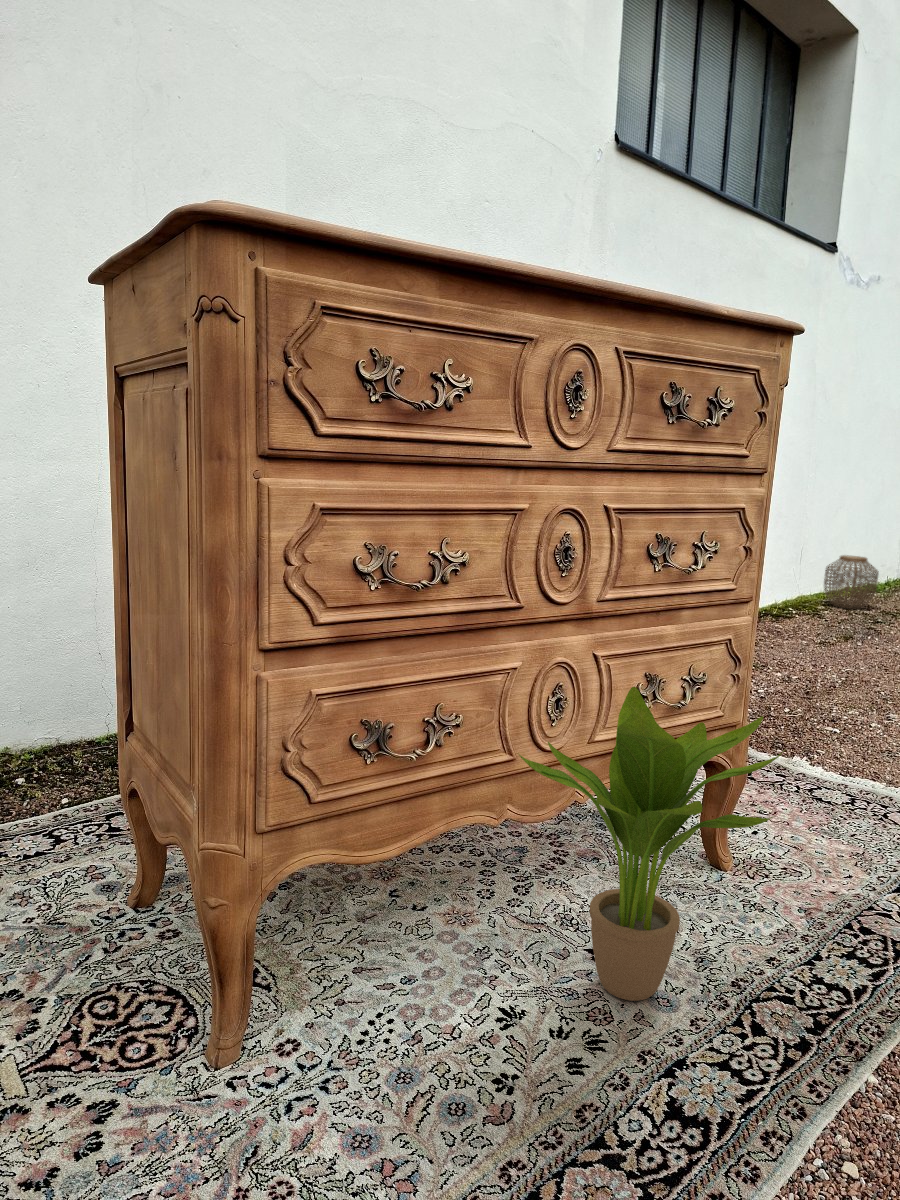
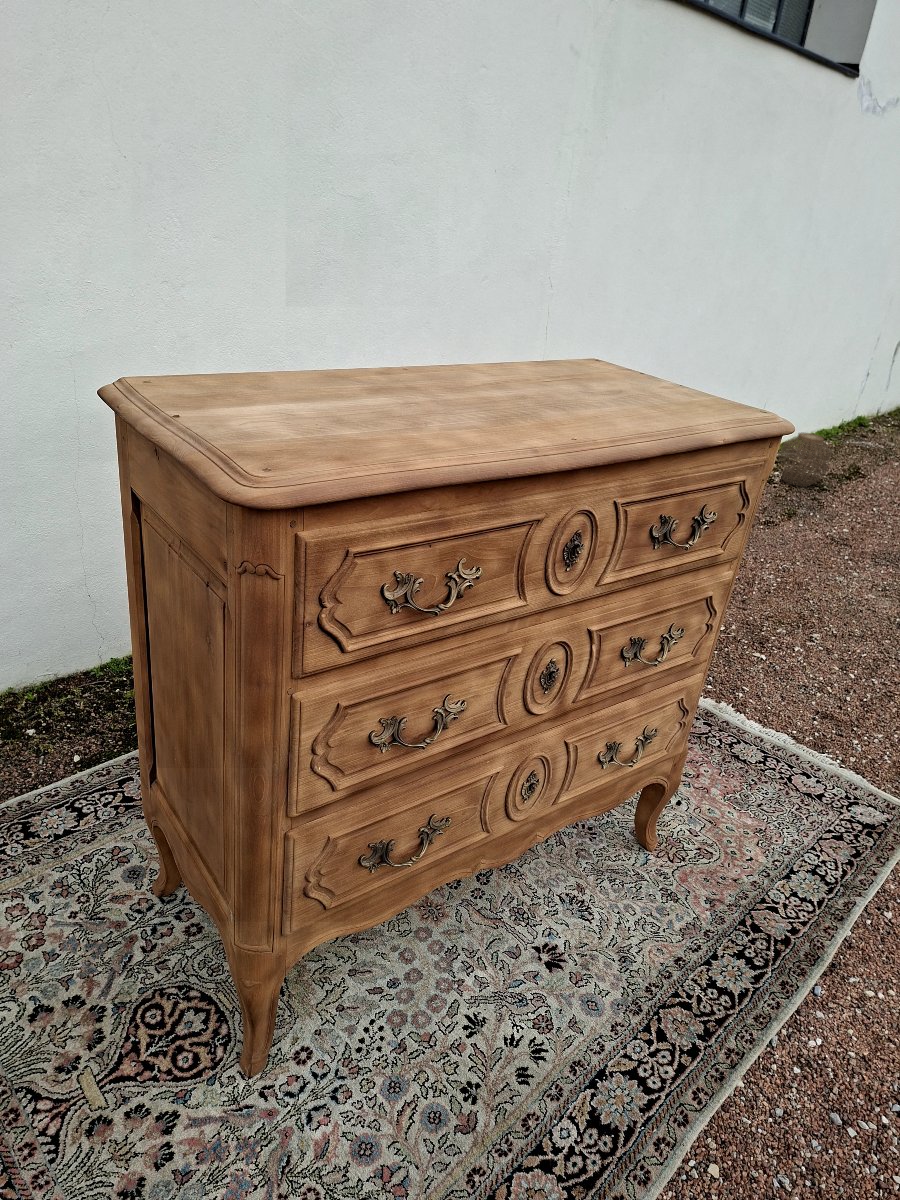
potted plant: present [519,687,785,1001] -> none [499,760,718,1007]

